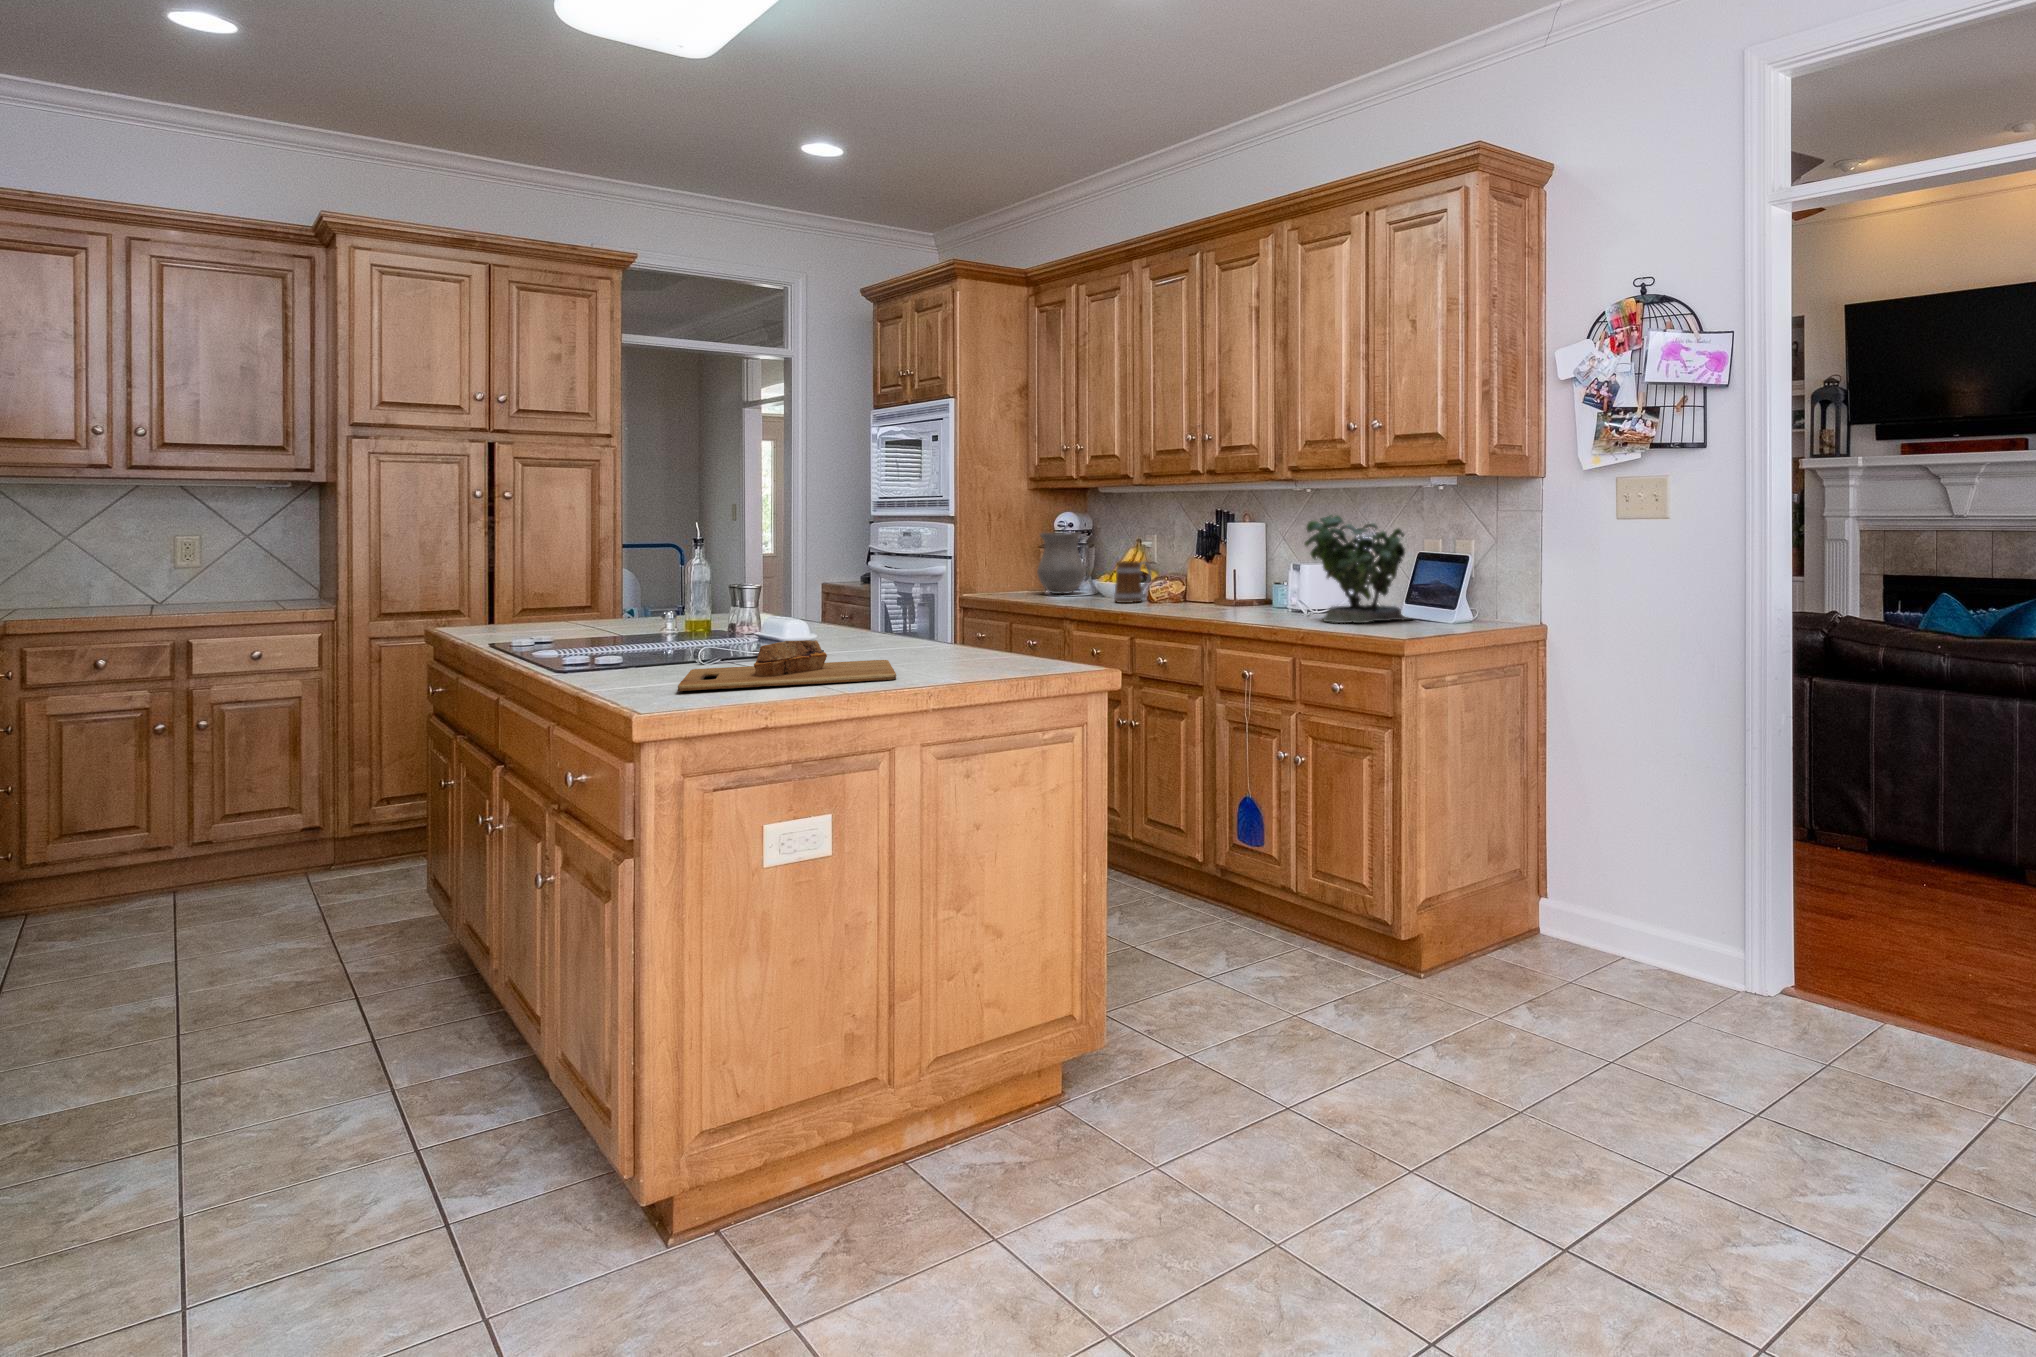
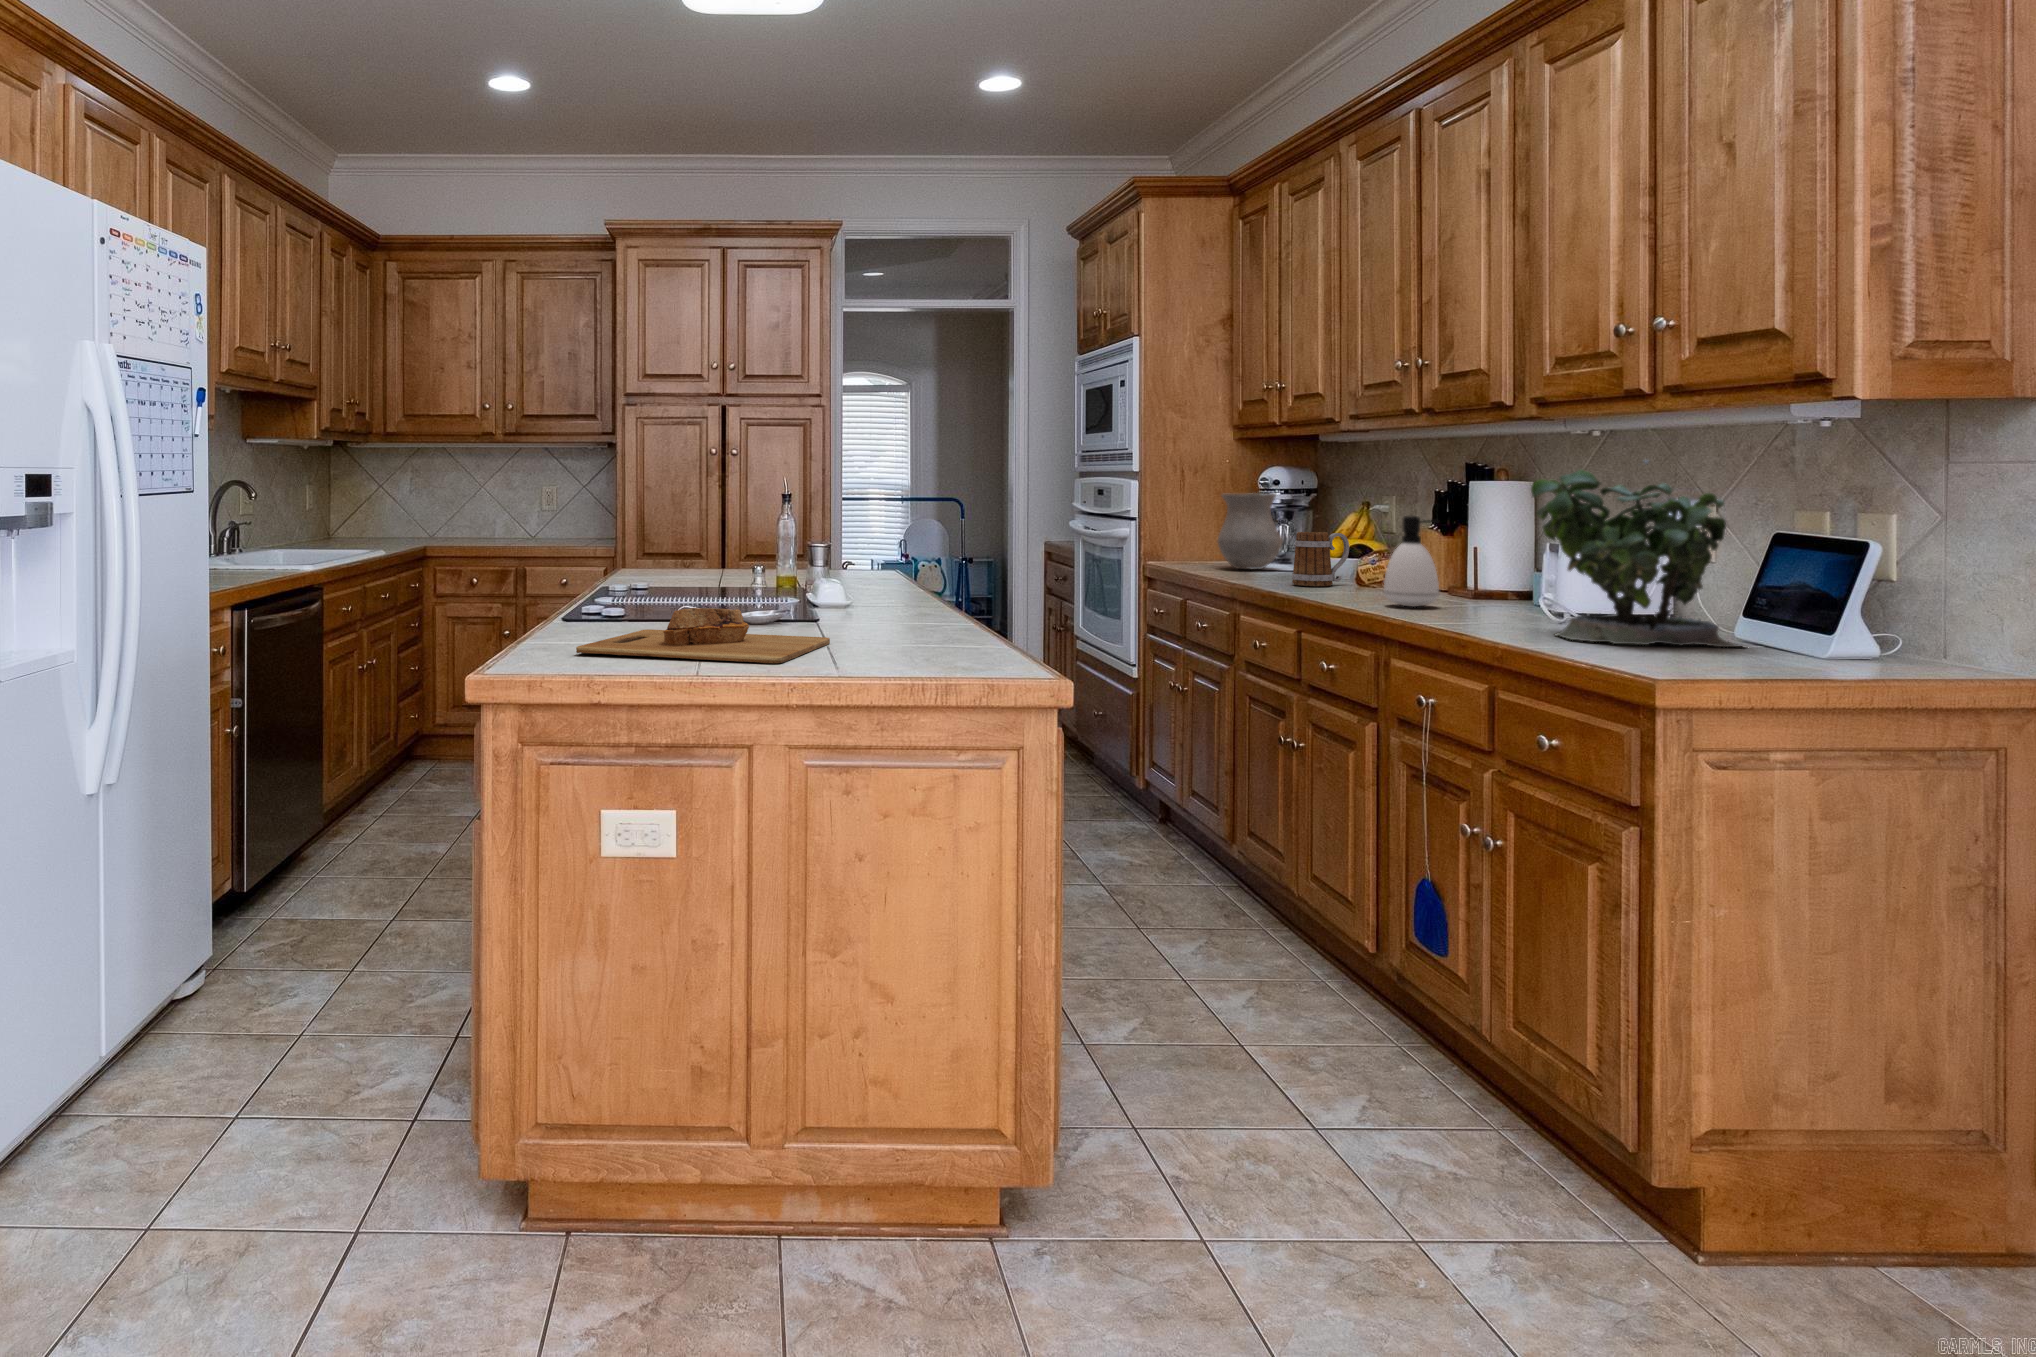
soap dispenser: none [1199,546,1234,611] -> present [1384,515,1439,606]

